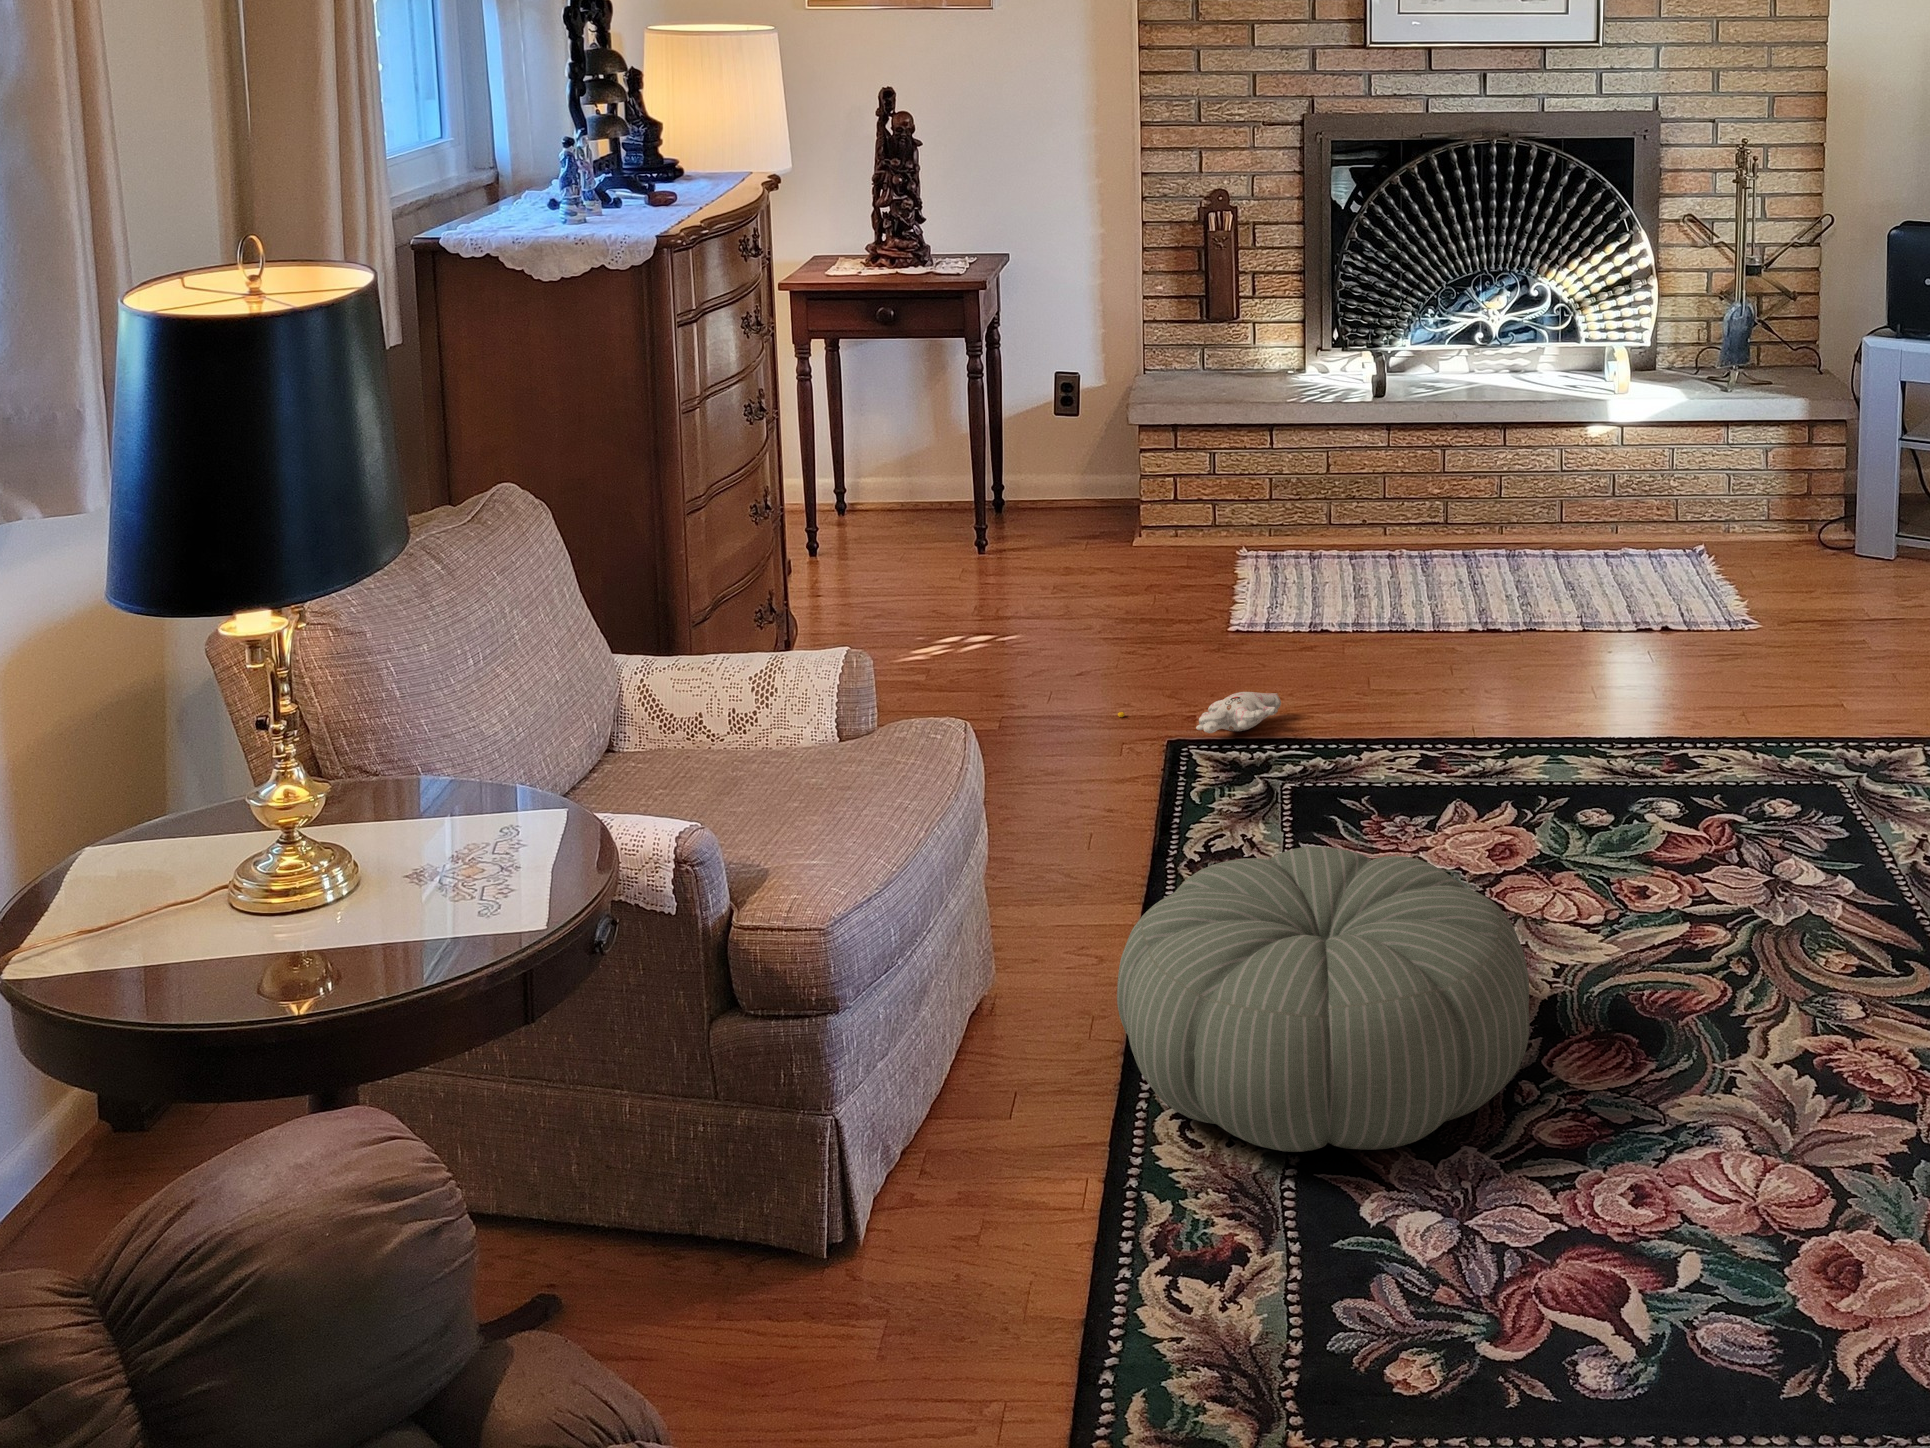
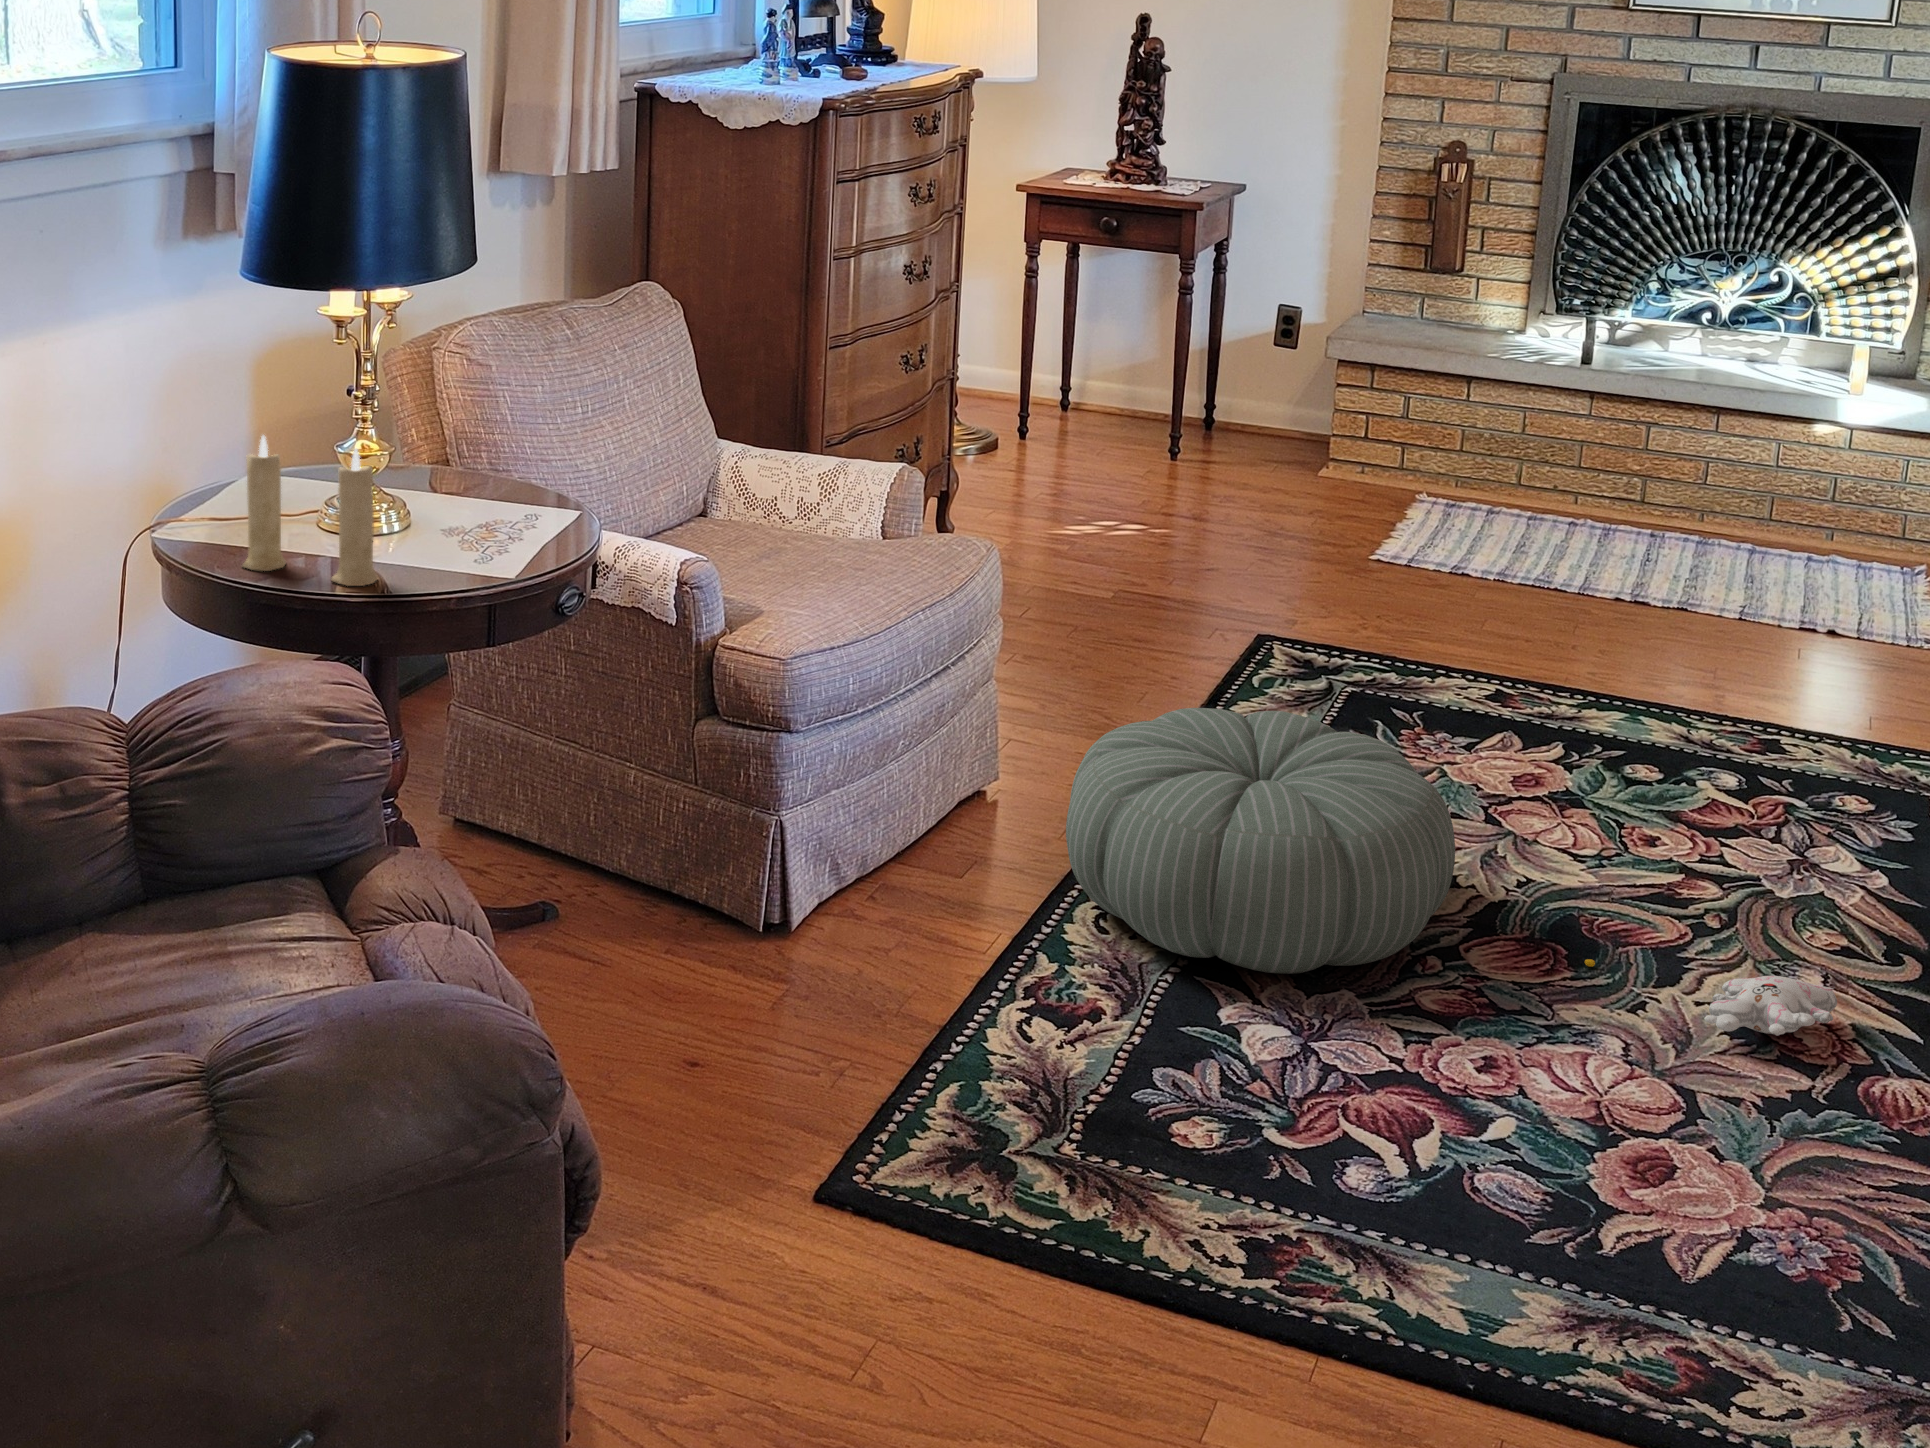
plush toy: present [1118,692,1281,733] -> present [1585,959,1837,1036]
candle: none [132,790,348,991] -> present [242,435,378,586]

